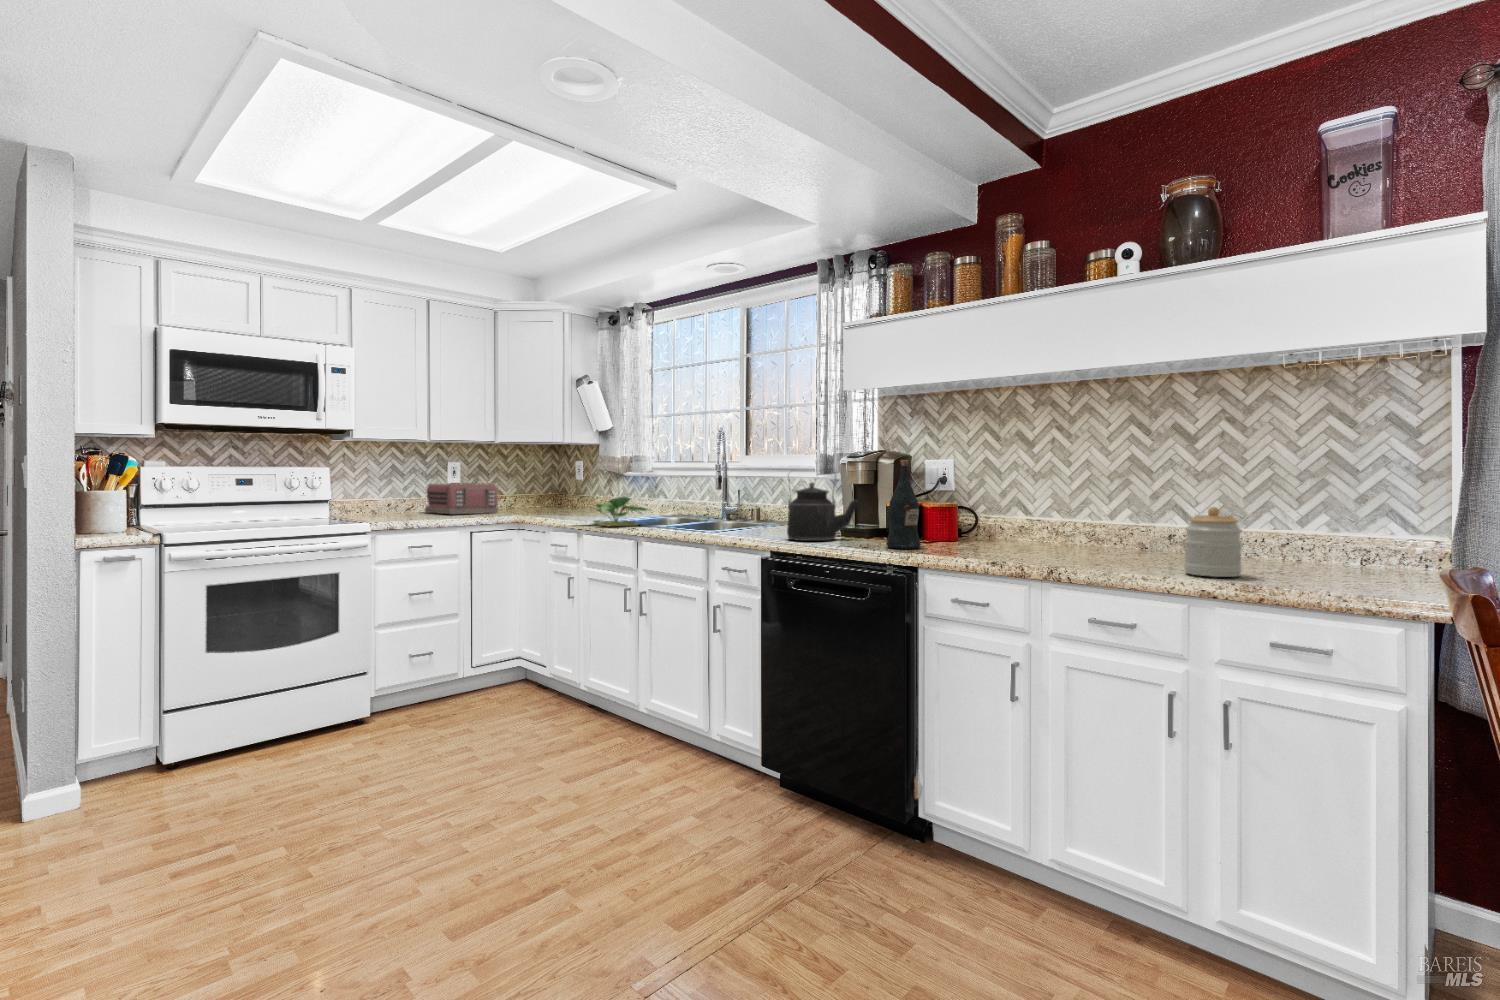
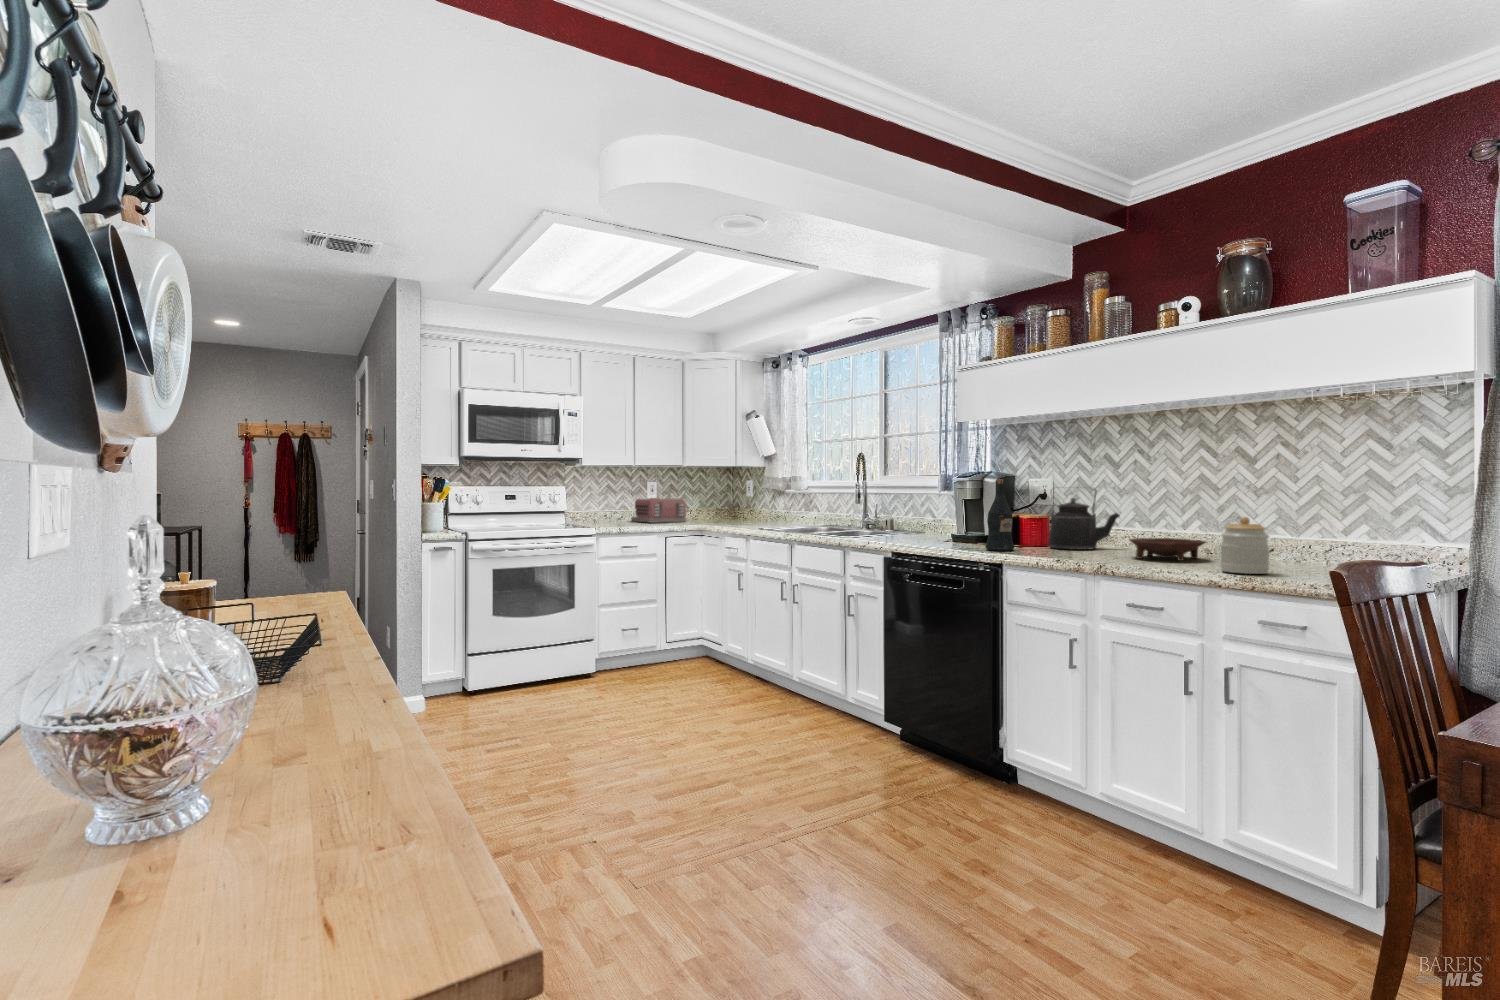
potted plant: present [594,464,648,526] -> none [742,481,805,532]
kettle: present [787,483,860,541] -> present [1049,489,1120,550]
bowl: none [1060,531,1149,559] -> present [1130,538,1206,561]

